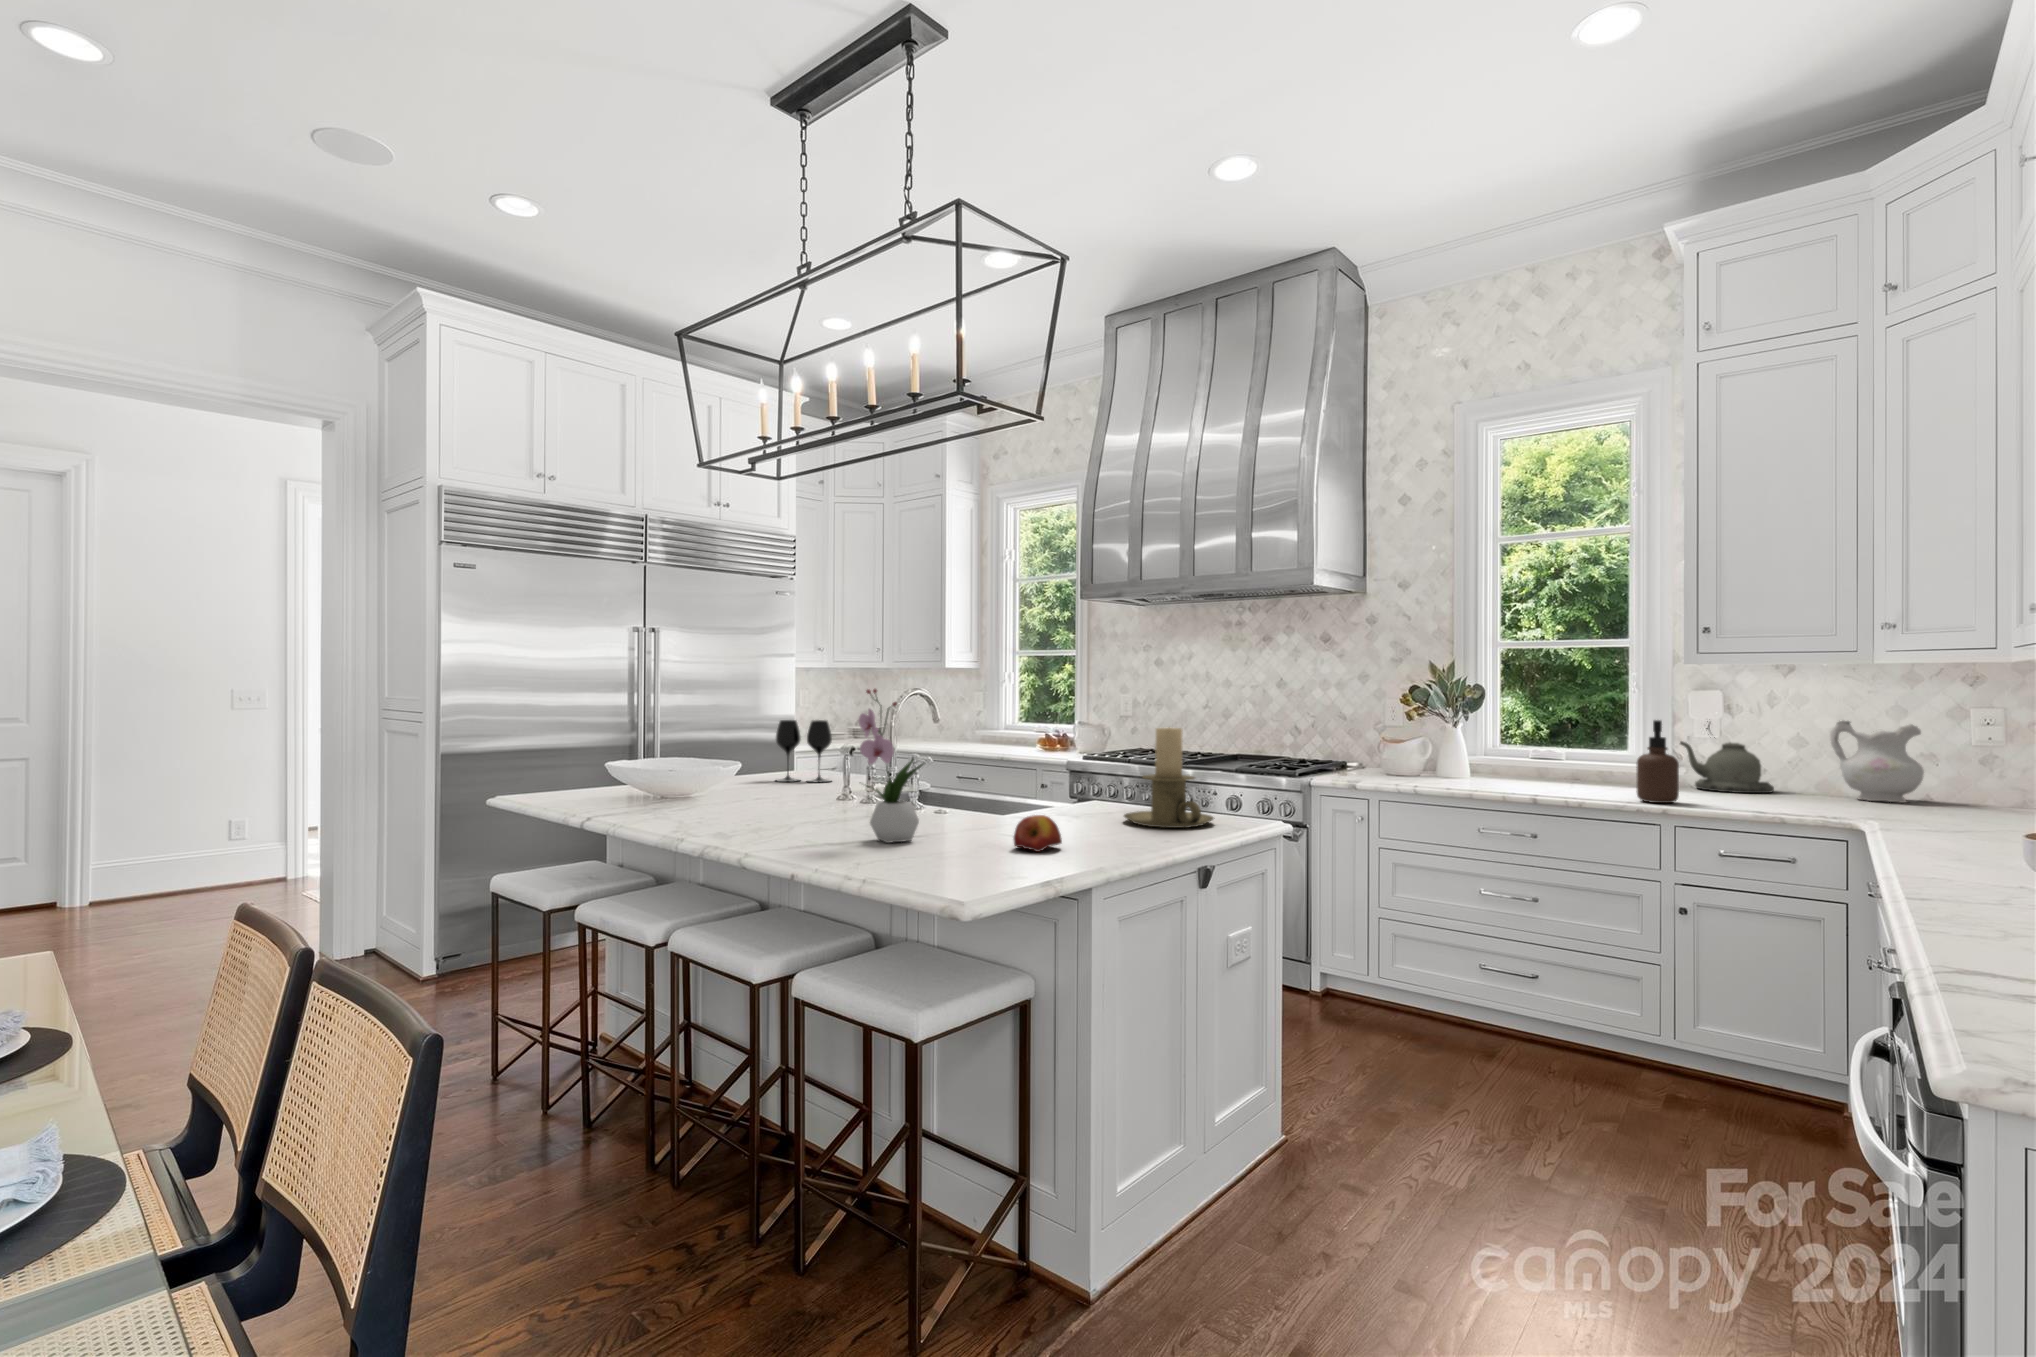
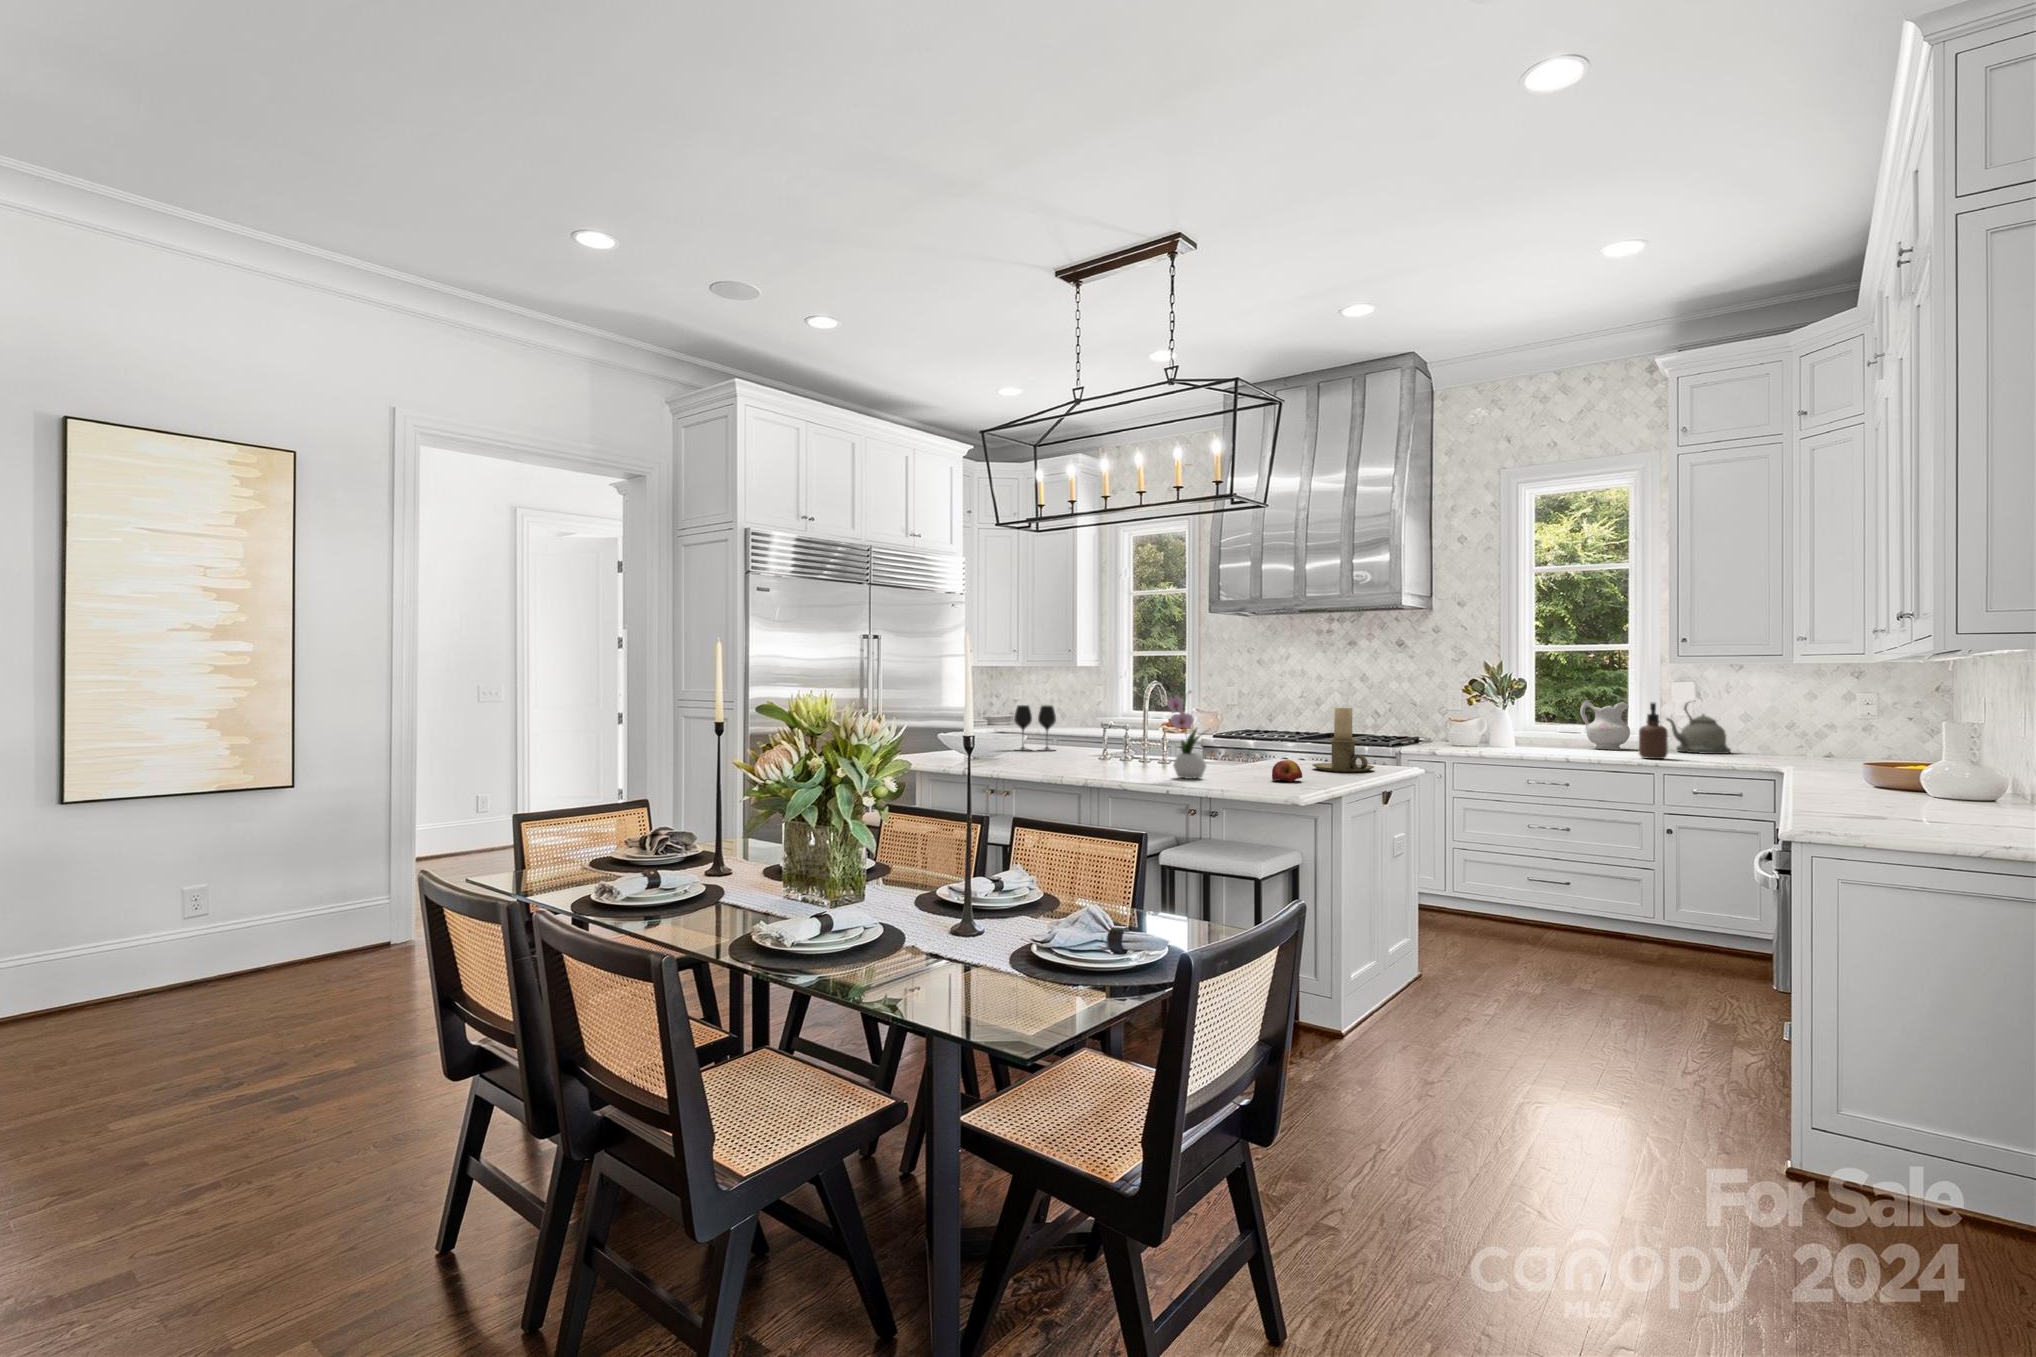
ceramic pitcher: present [1830,721,1924,803] -> present [1580,700,1630,750]

